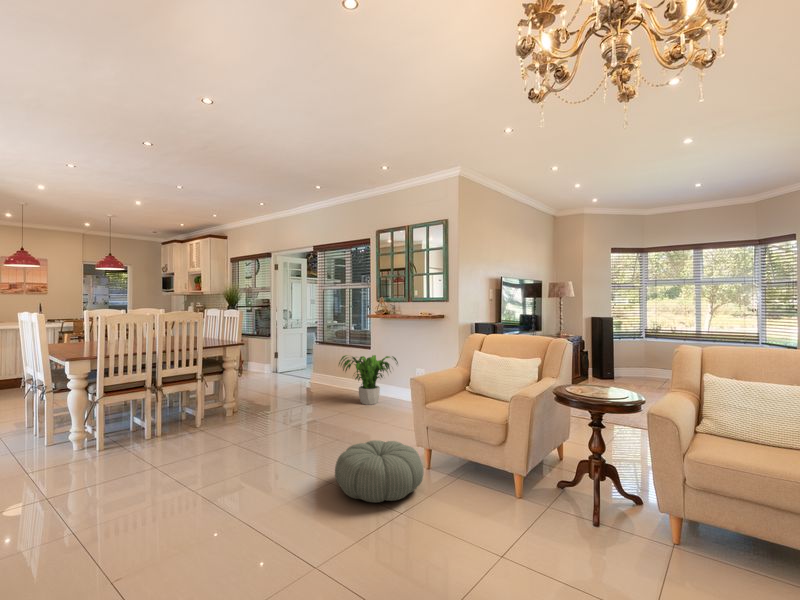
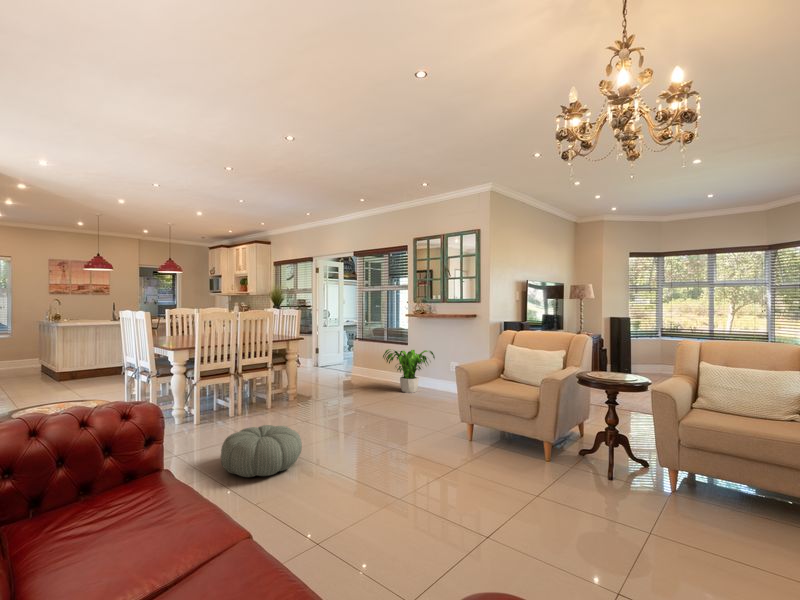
pouf: present [335,440,424,503] -> present [221,425,302,477]

